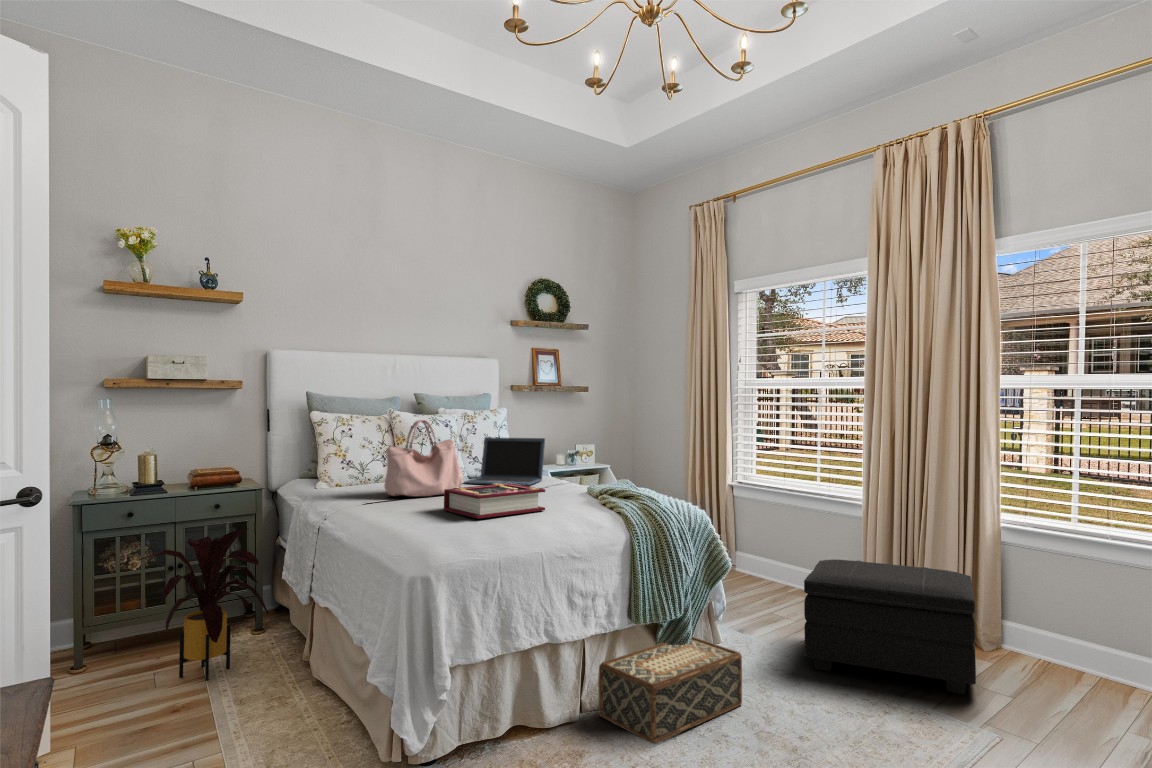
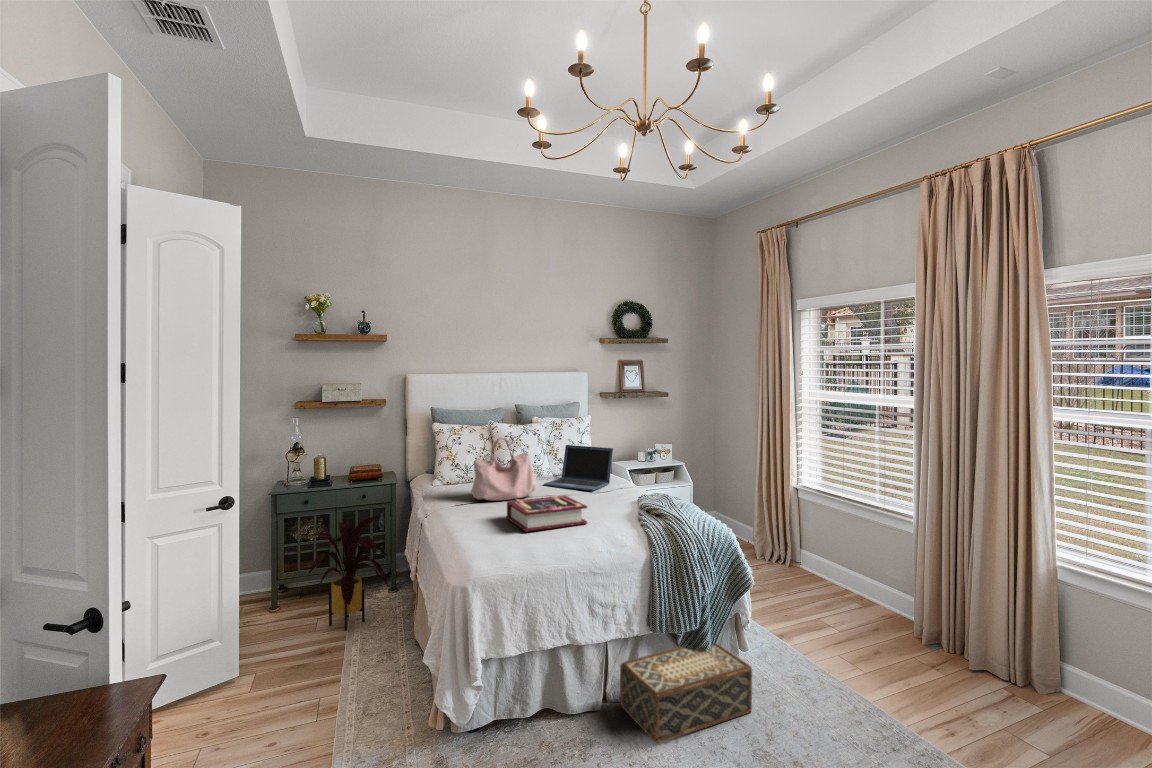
footstool: present [804,559,976,694] -> none [826,575,1008,732]

